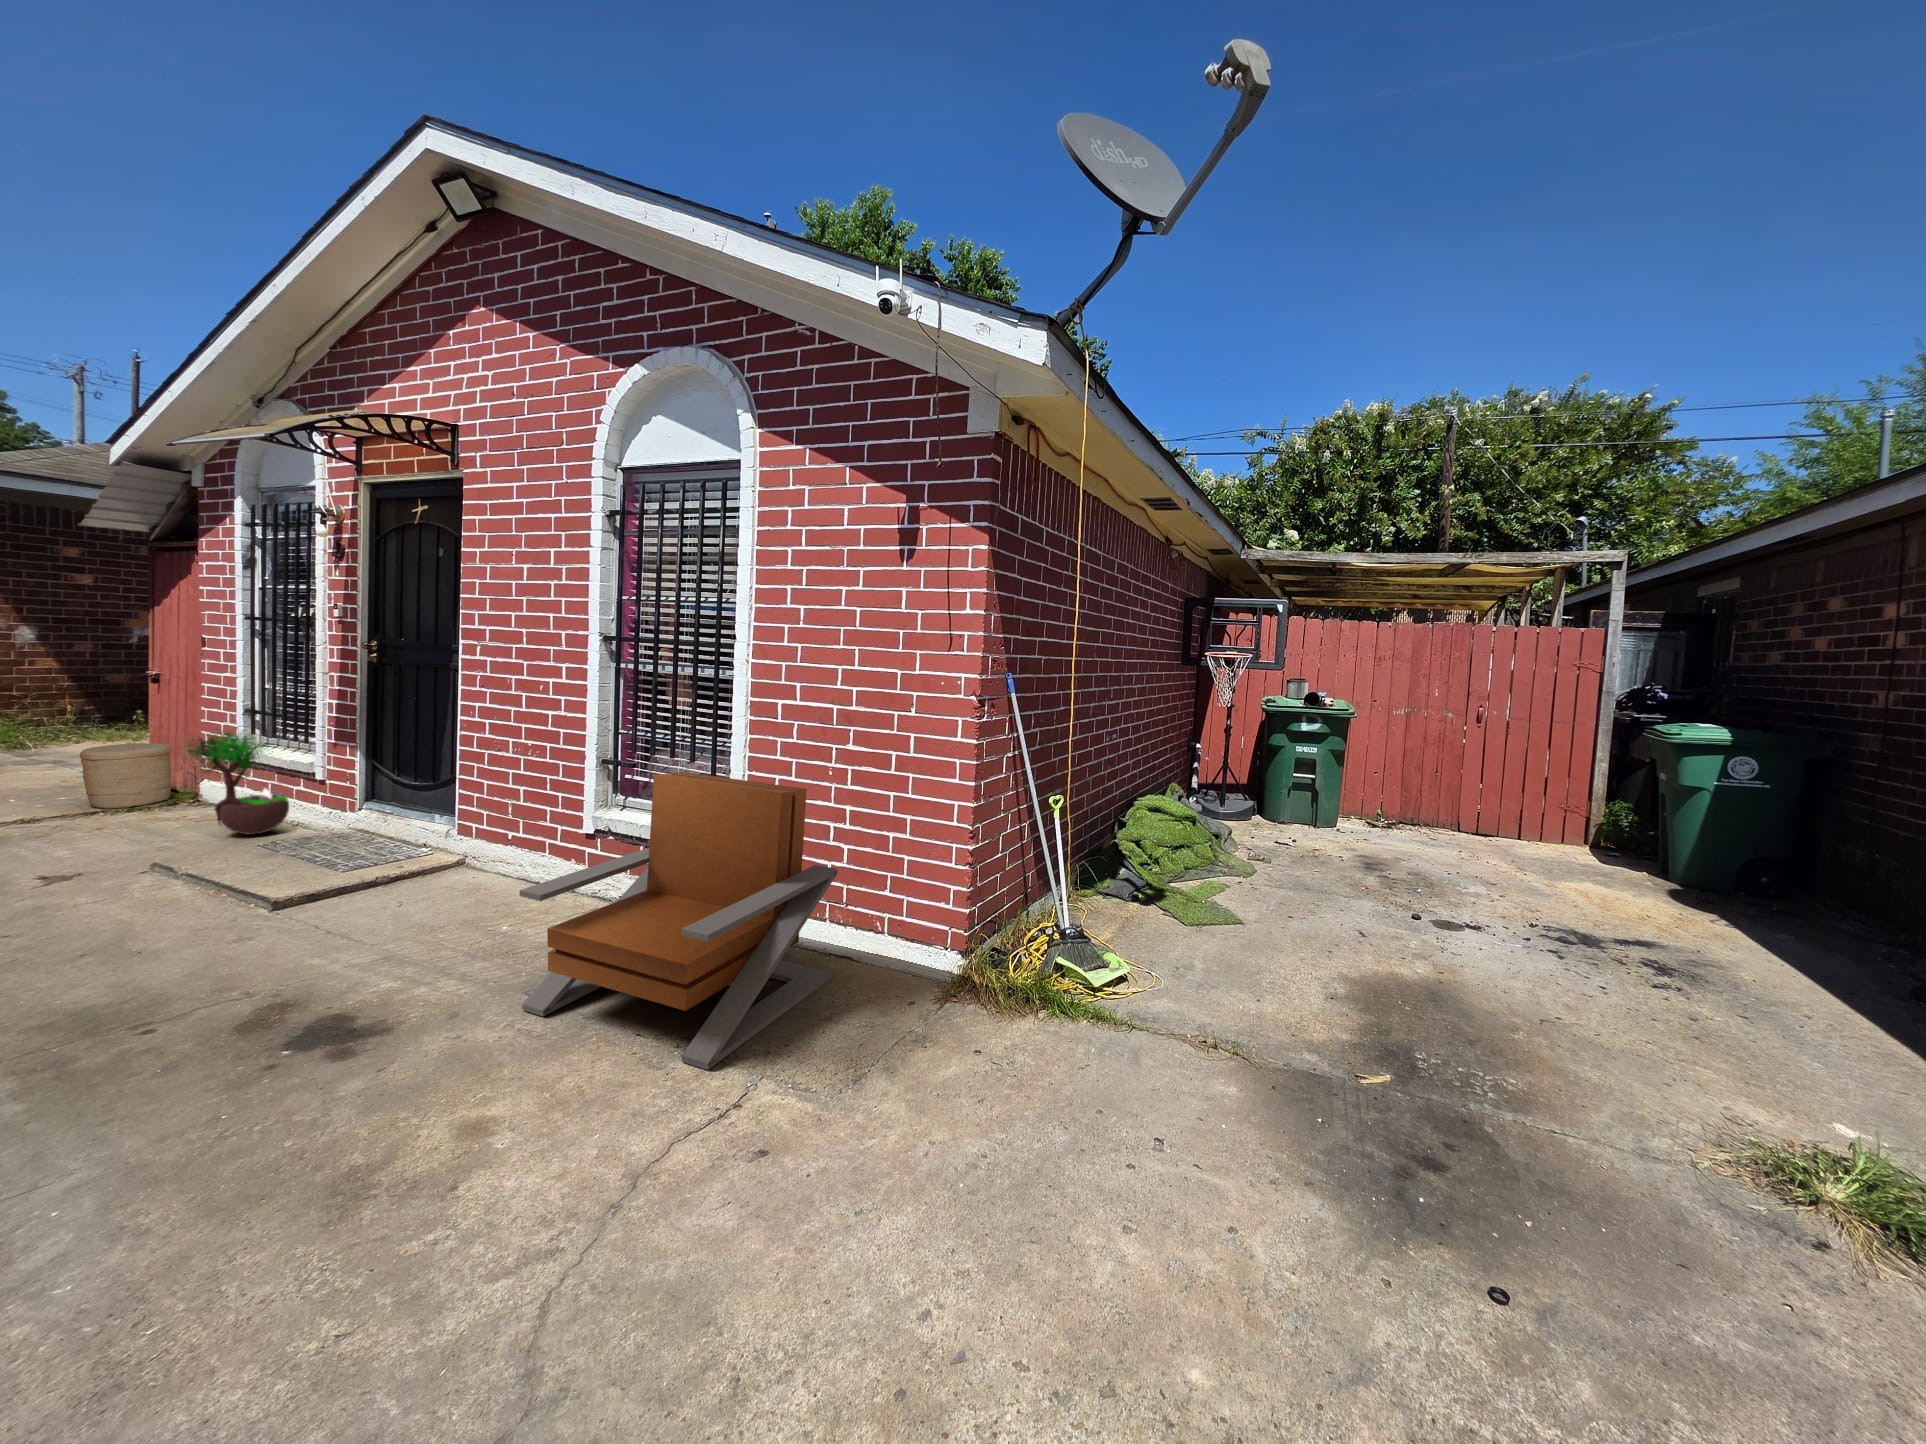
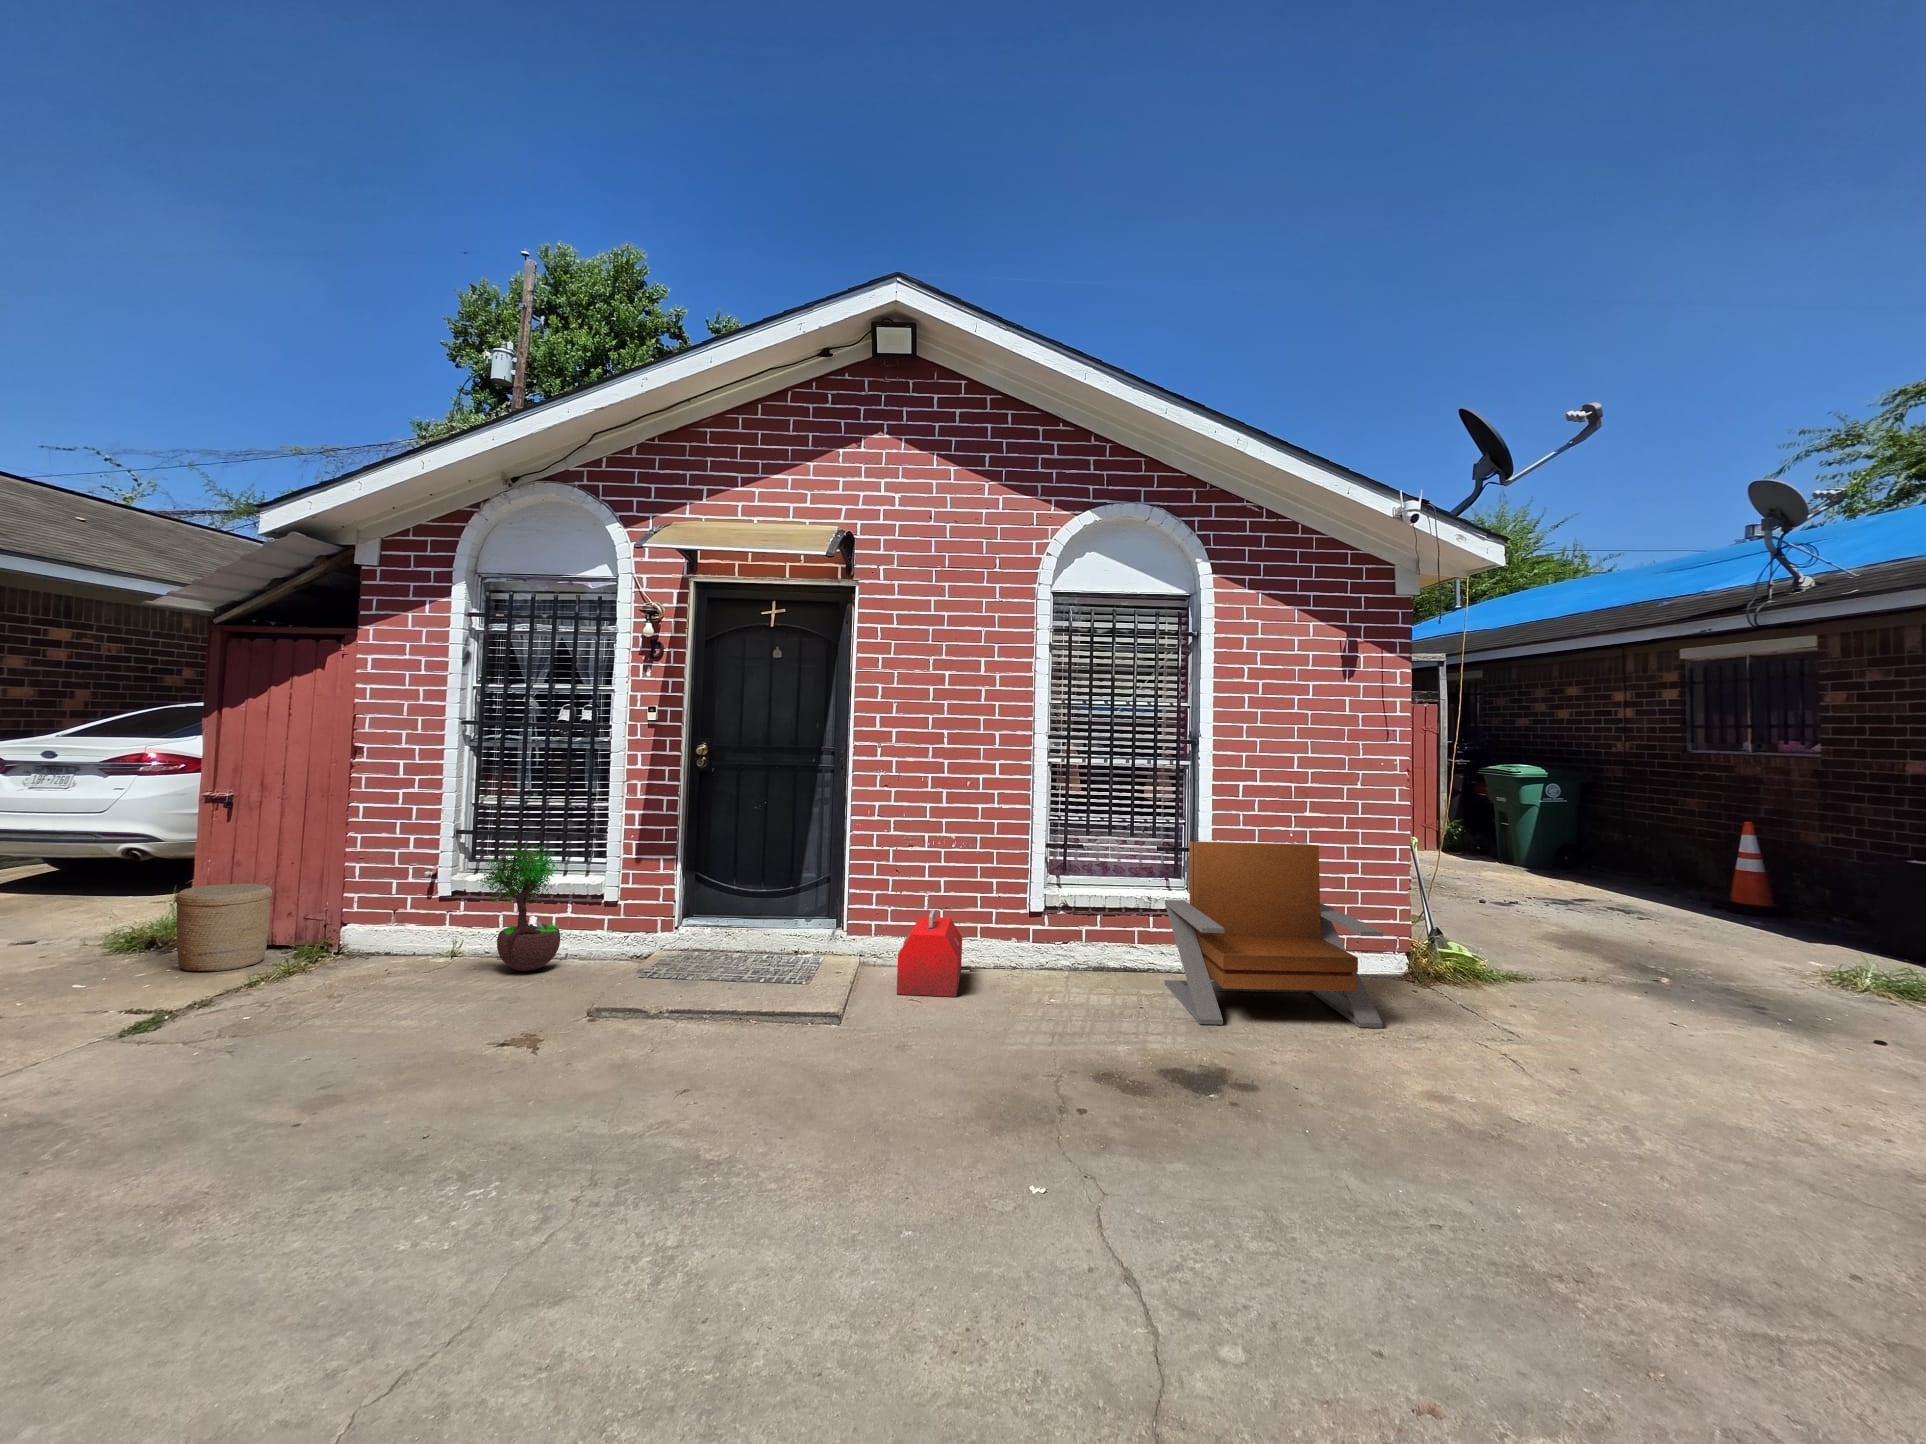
toolbox: none [396,821,531,918] -> present [897,910,962,997]

